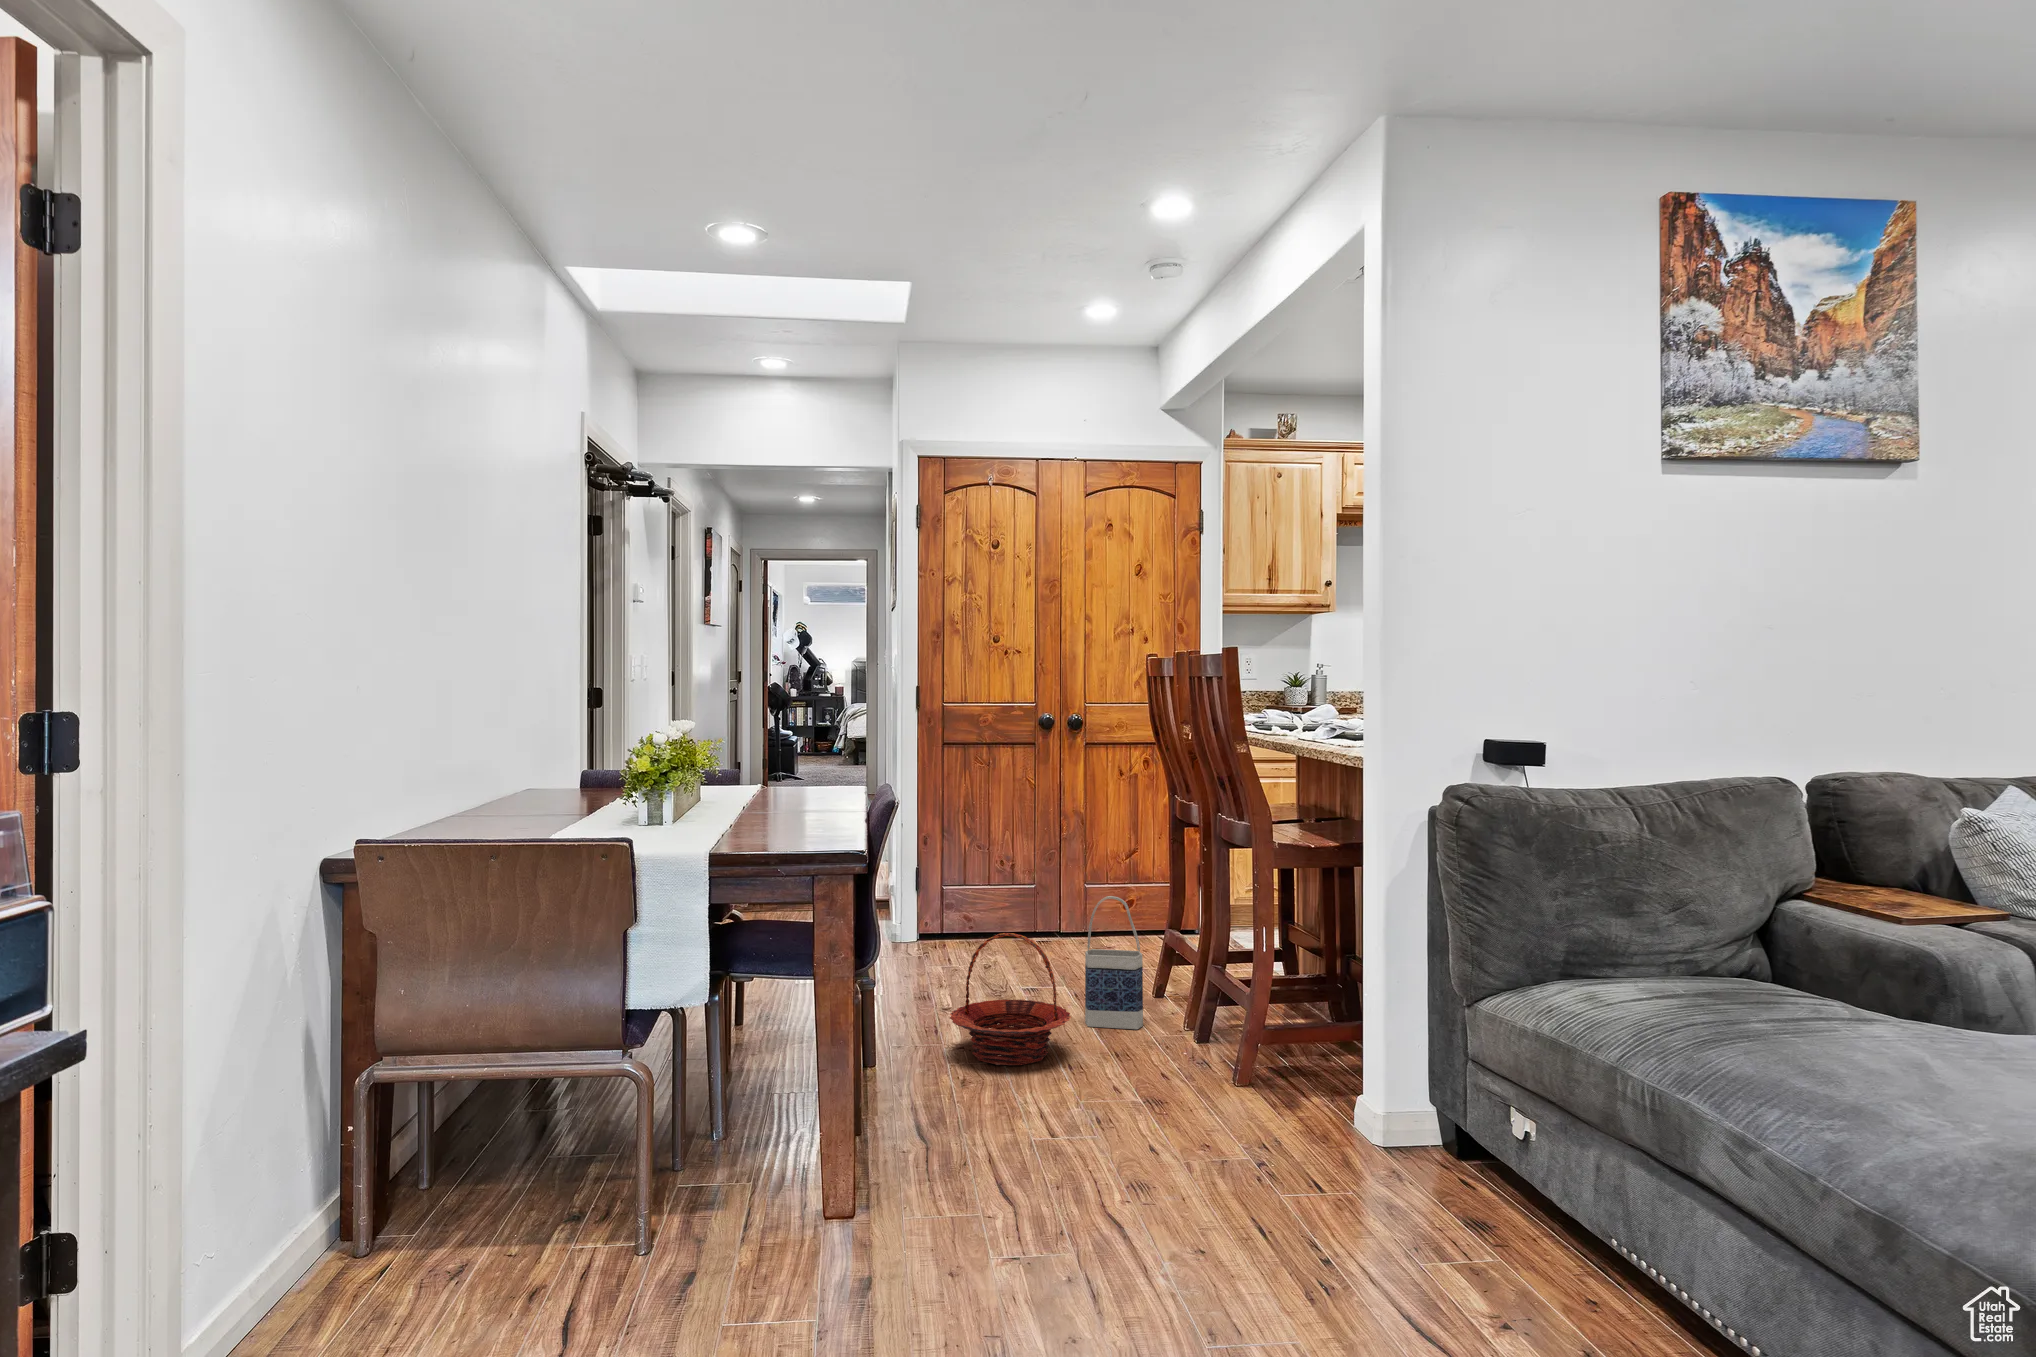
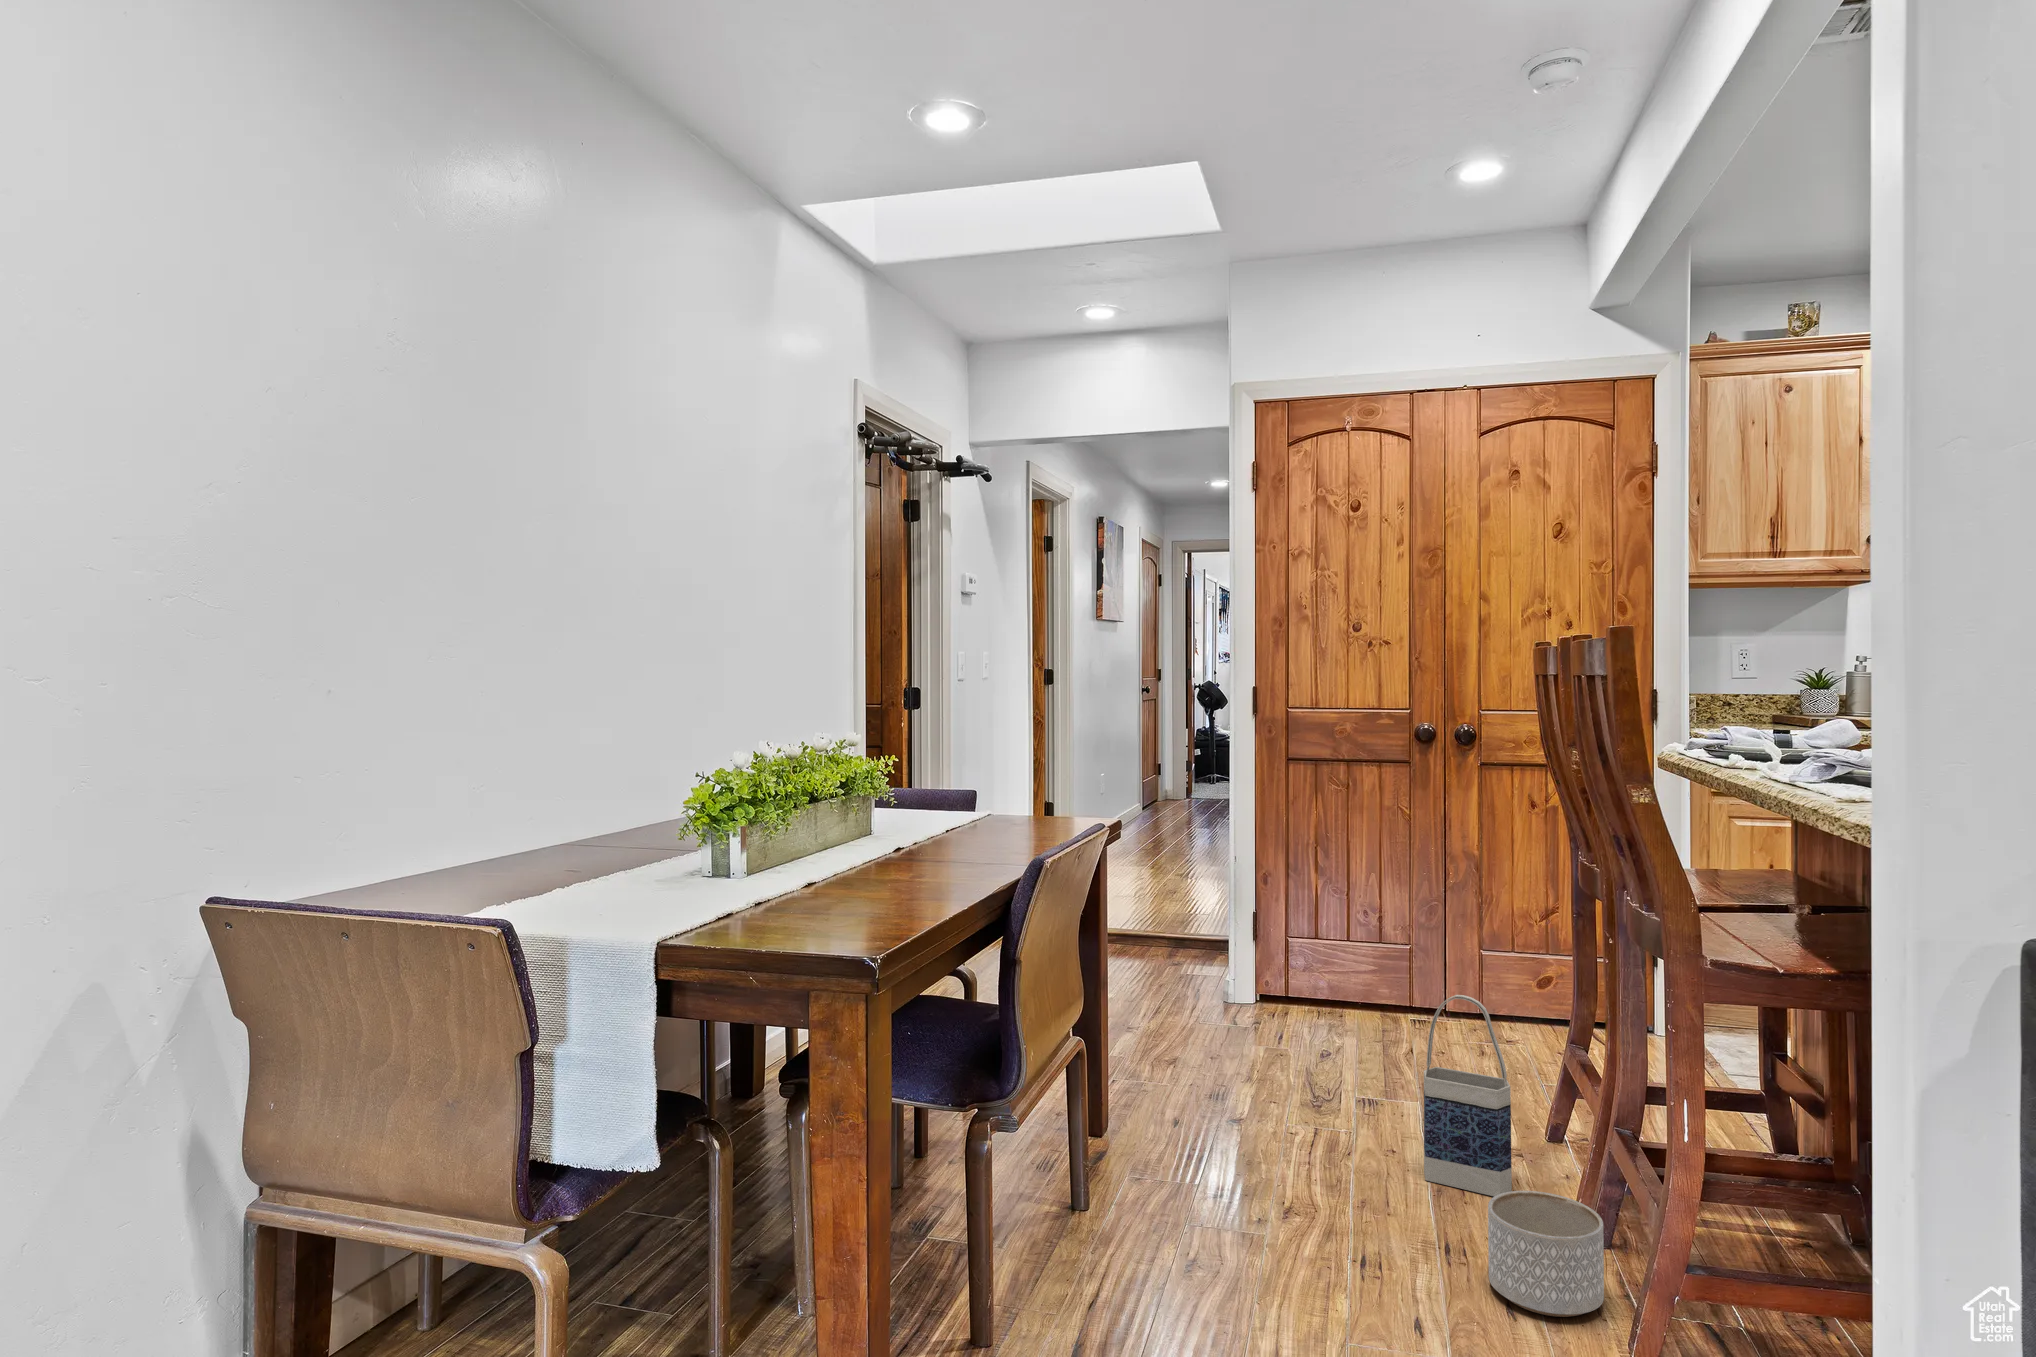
basket: present [950,933,1071,1066] -> none [1201,1041,1379,1239]
planter: none [1146,1009,1214,1079] -> present [1488,1191,1604,1317]

